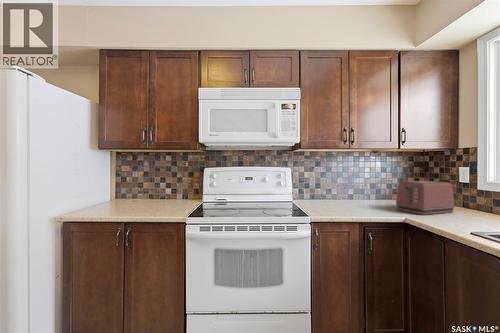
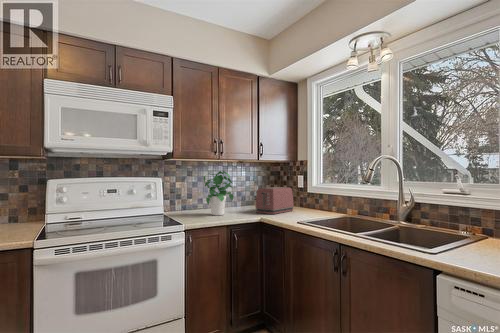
potted plant: none [329,161,368,209] -> present [203,171,234,215]

